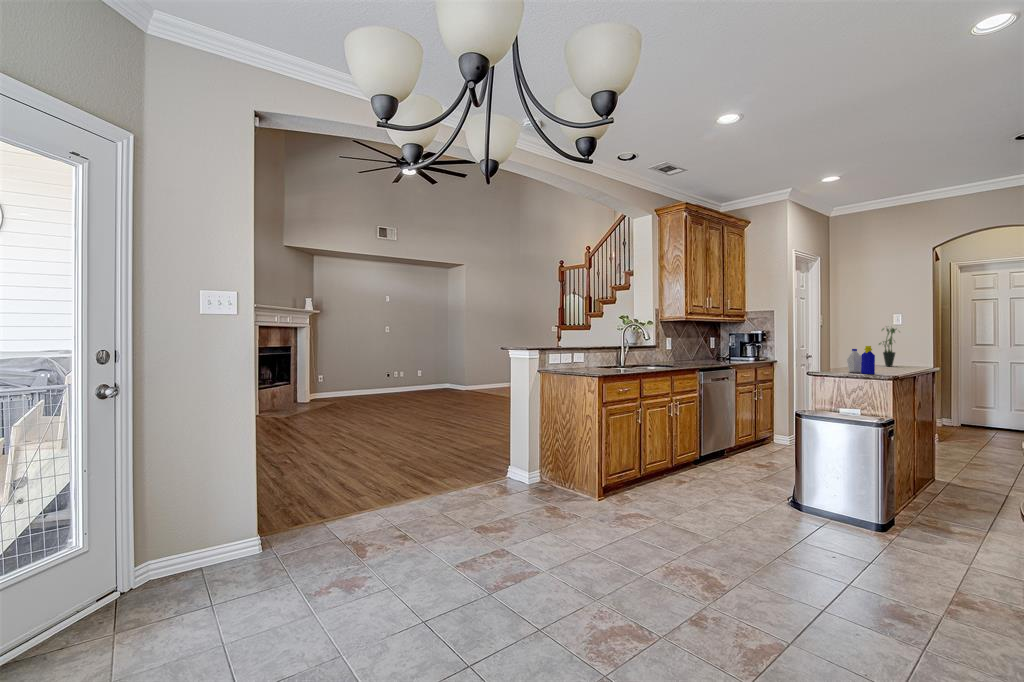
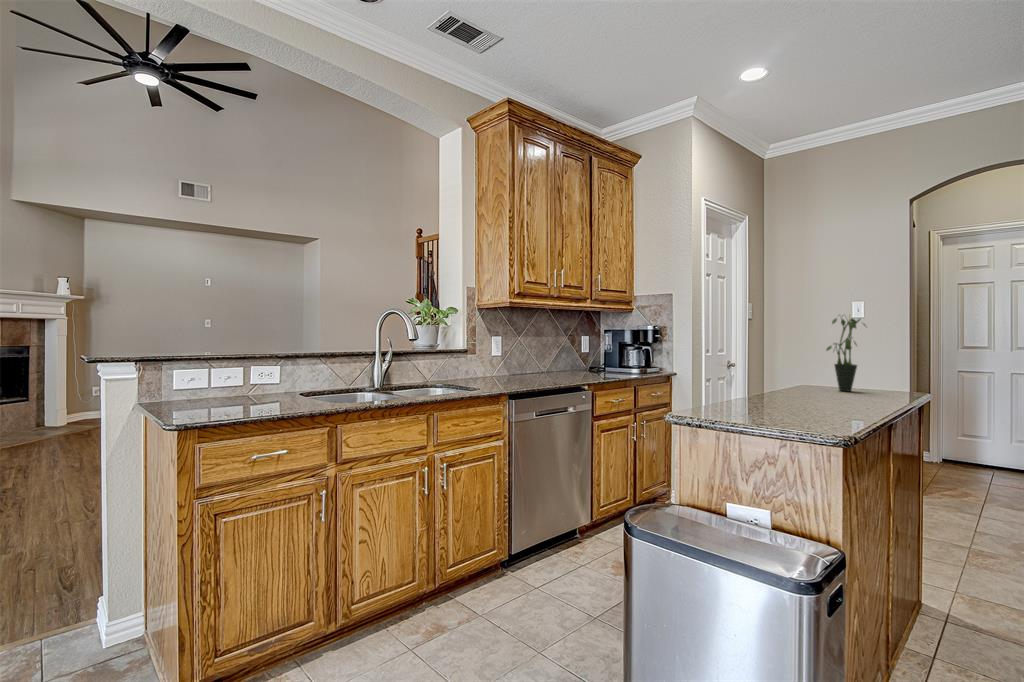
bottle: present [847,346,875,374] -> none [755,356,814,427]

